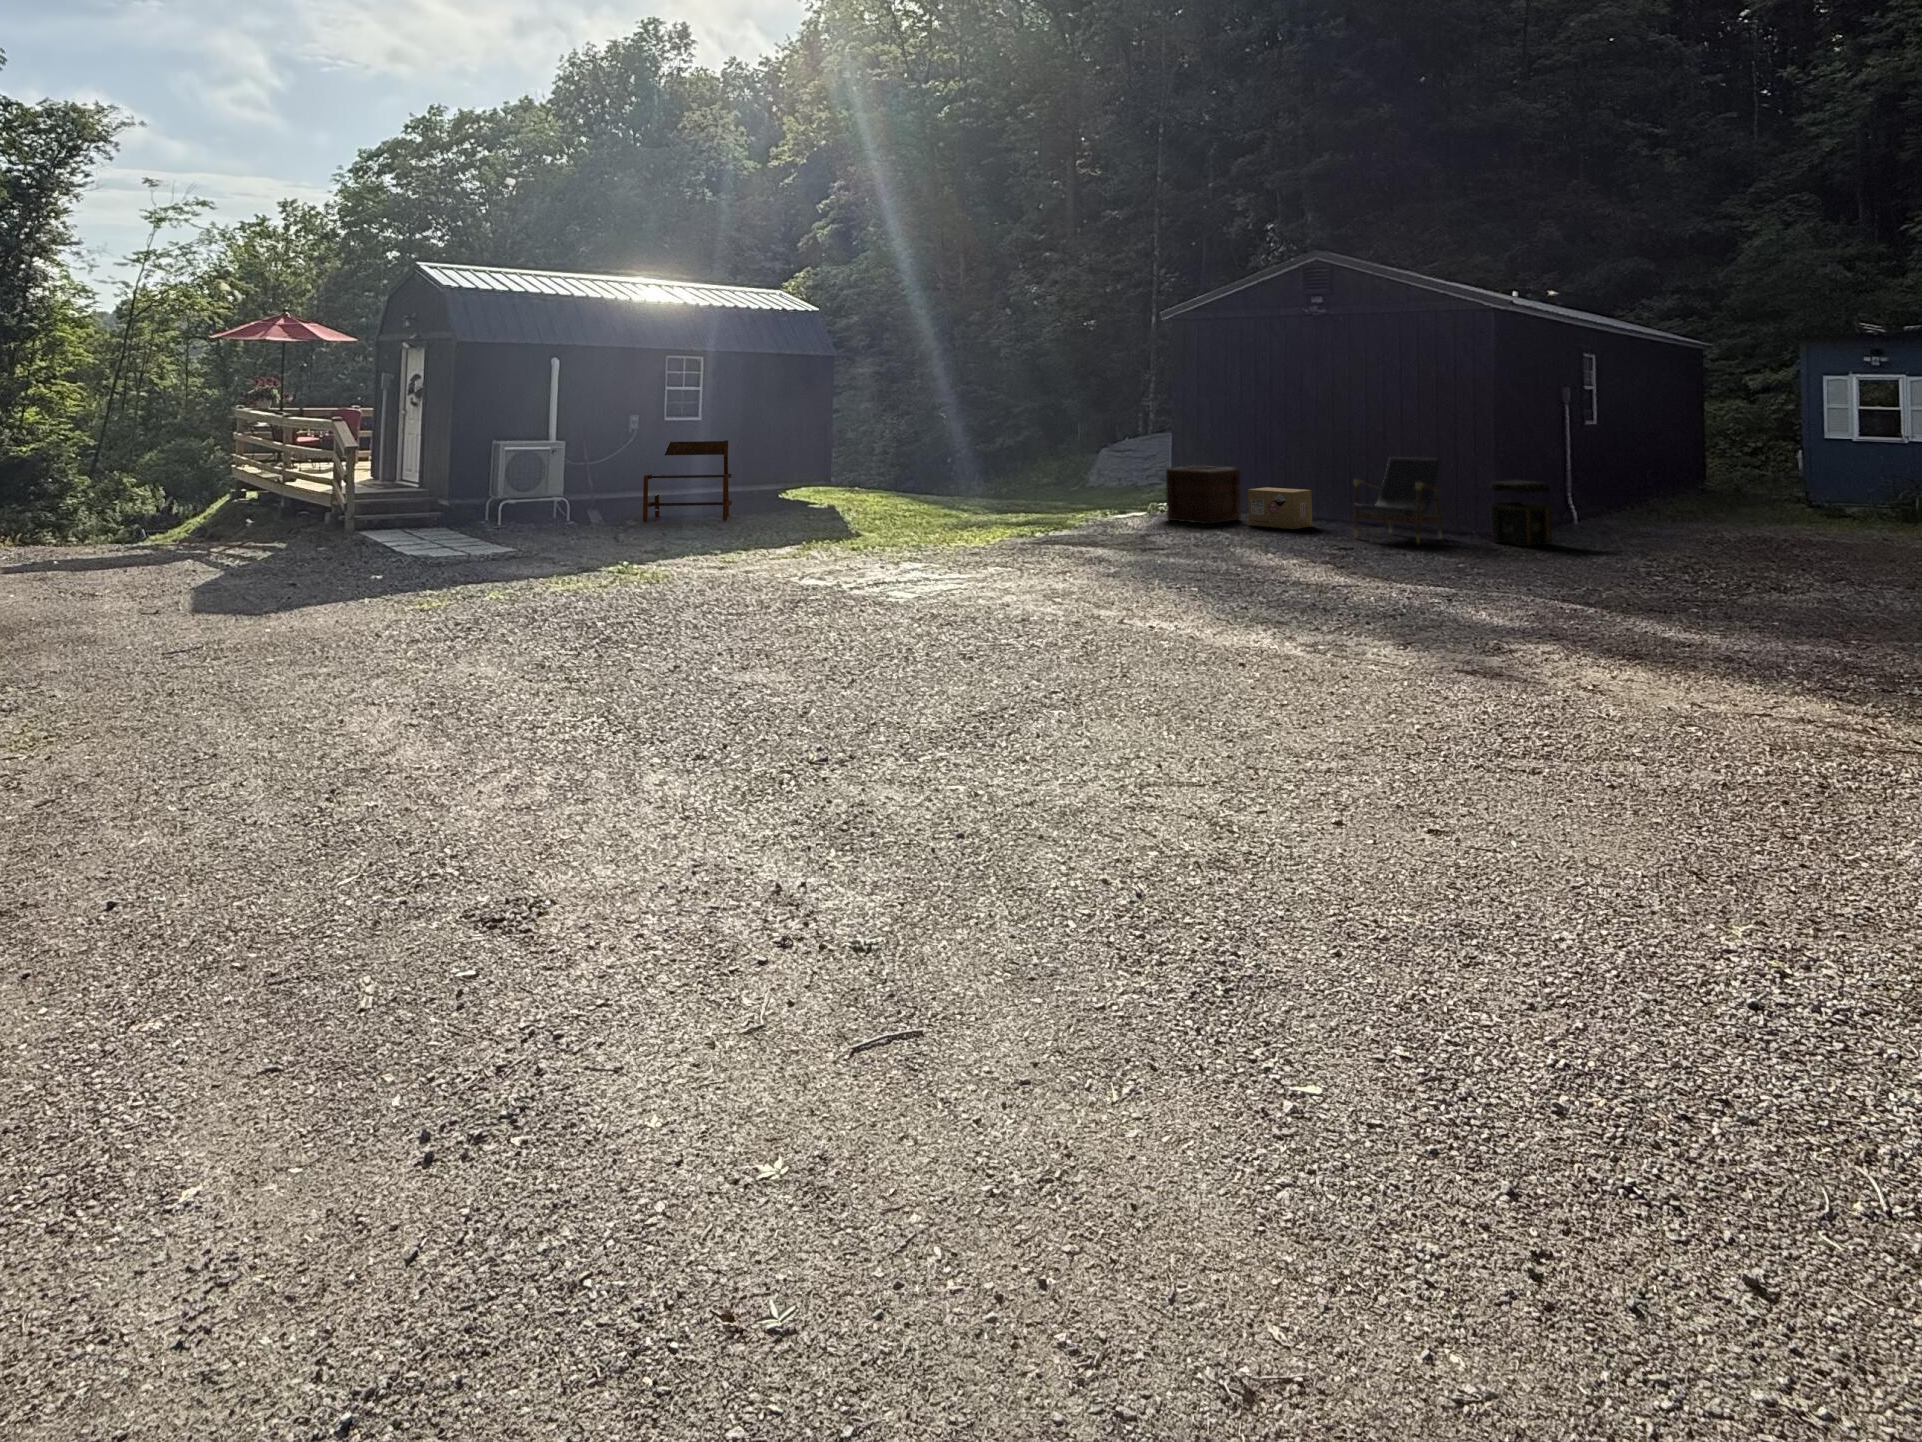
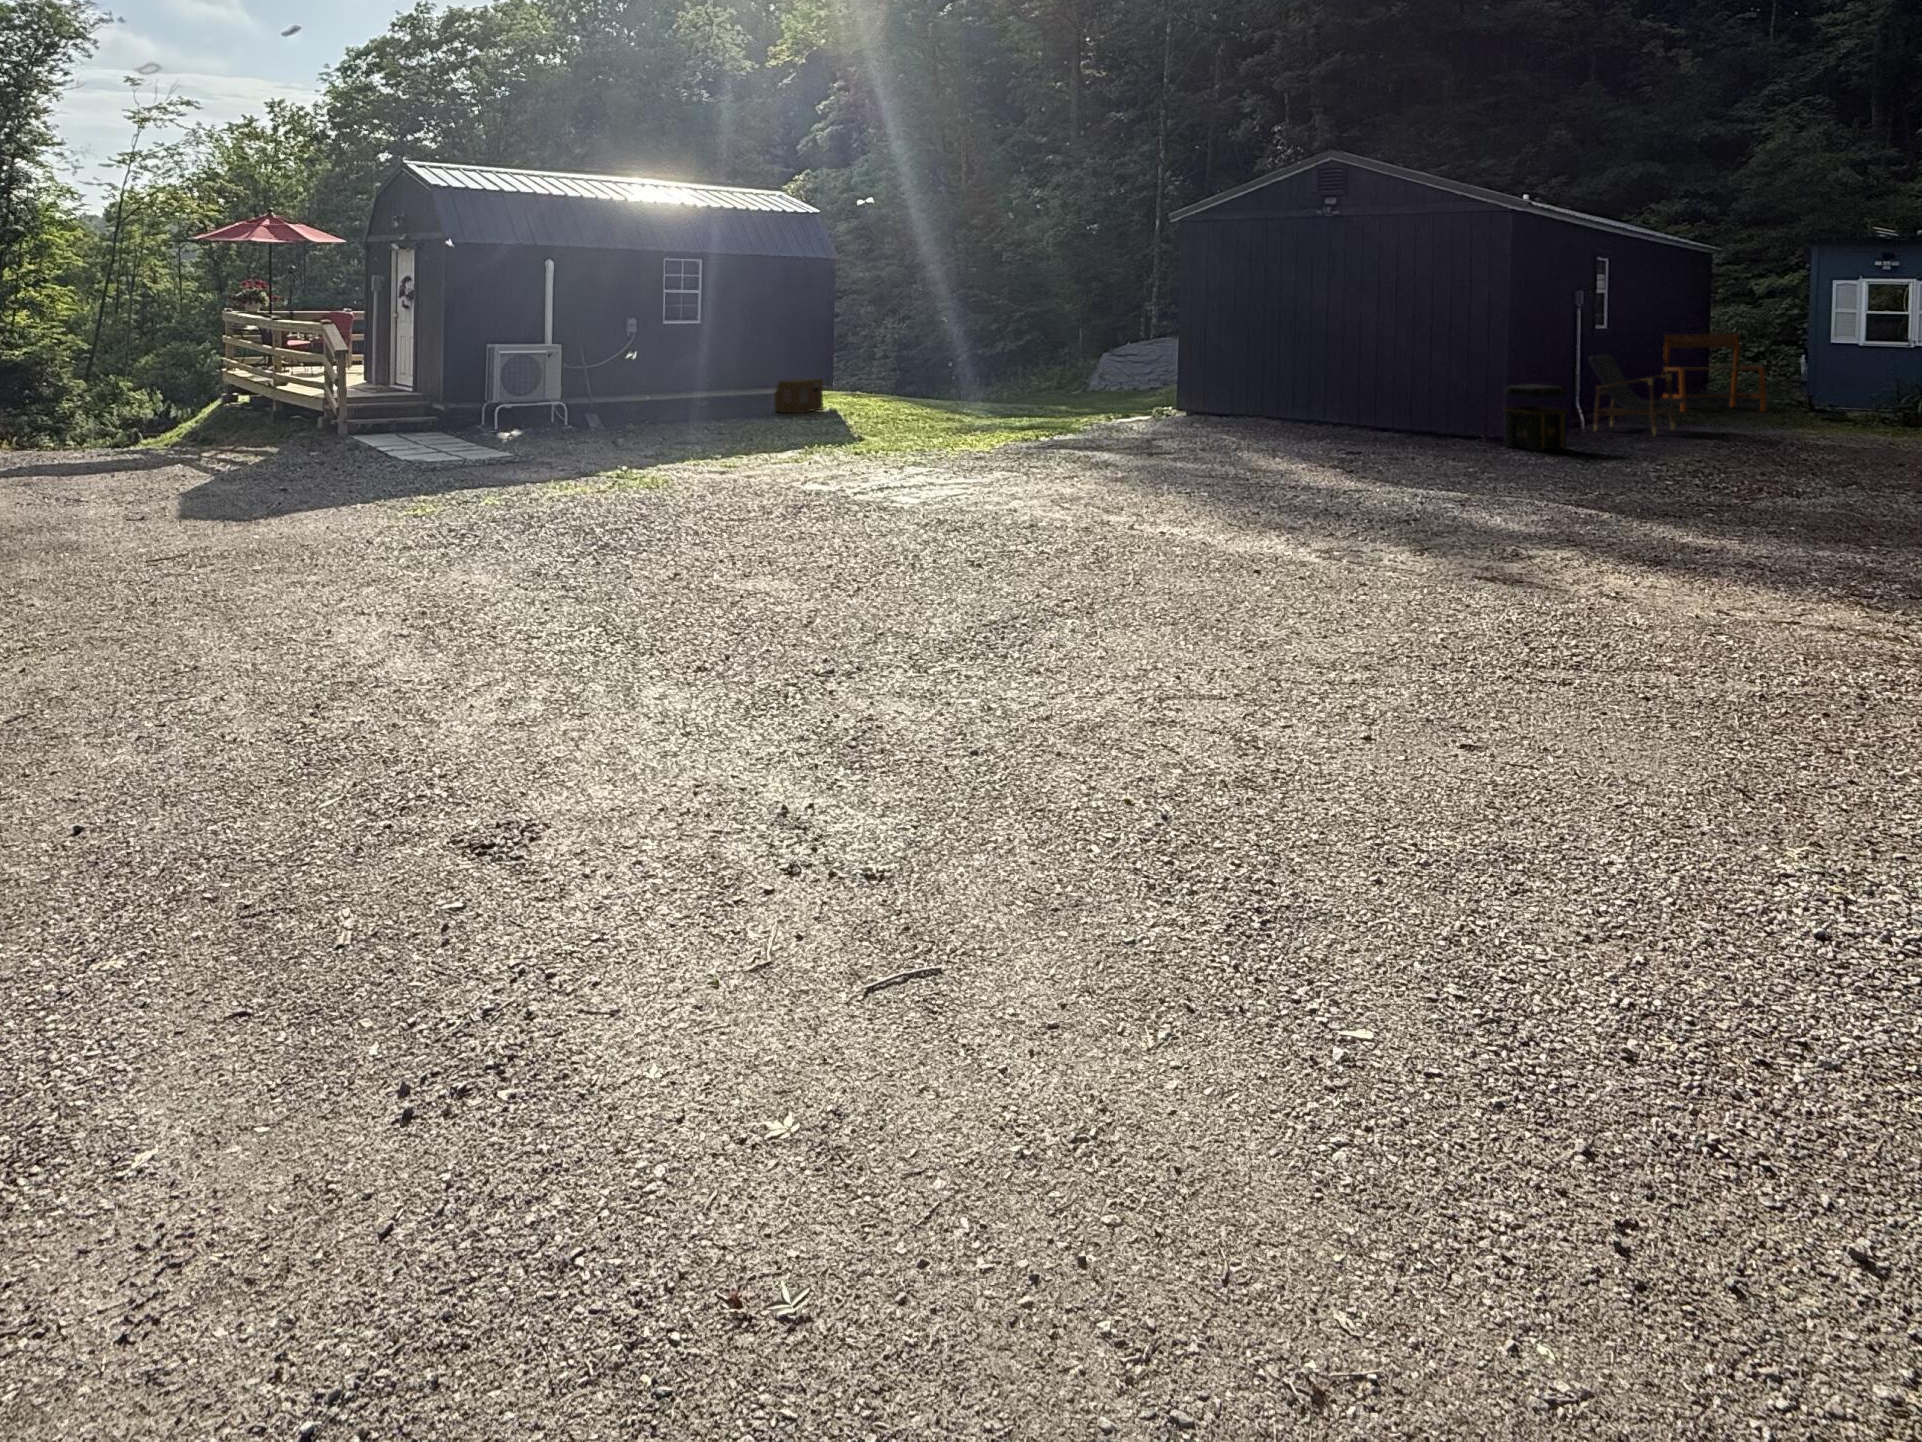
bench: present [643,440,732,521] -> present [1662,334,1766,412]
lounge chair: present [1353,457,1442,543] -> present [1589,354,1685,435]
wooden crate: present [1166,466,1241,524] -> none [1175,370,1250,428]
cardboard box: present [1248,487,1312,529] -> present [774,378,823,413]

